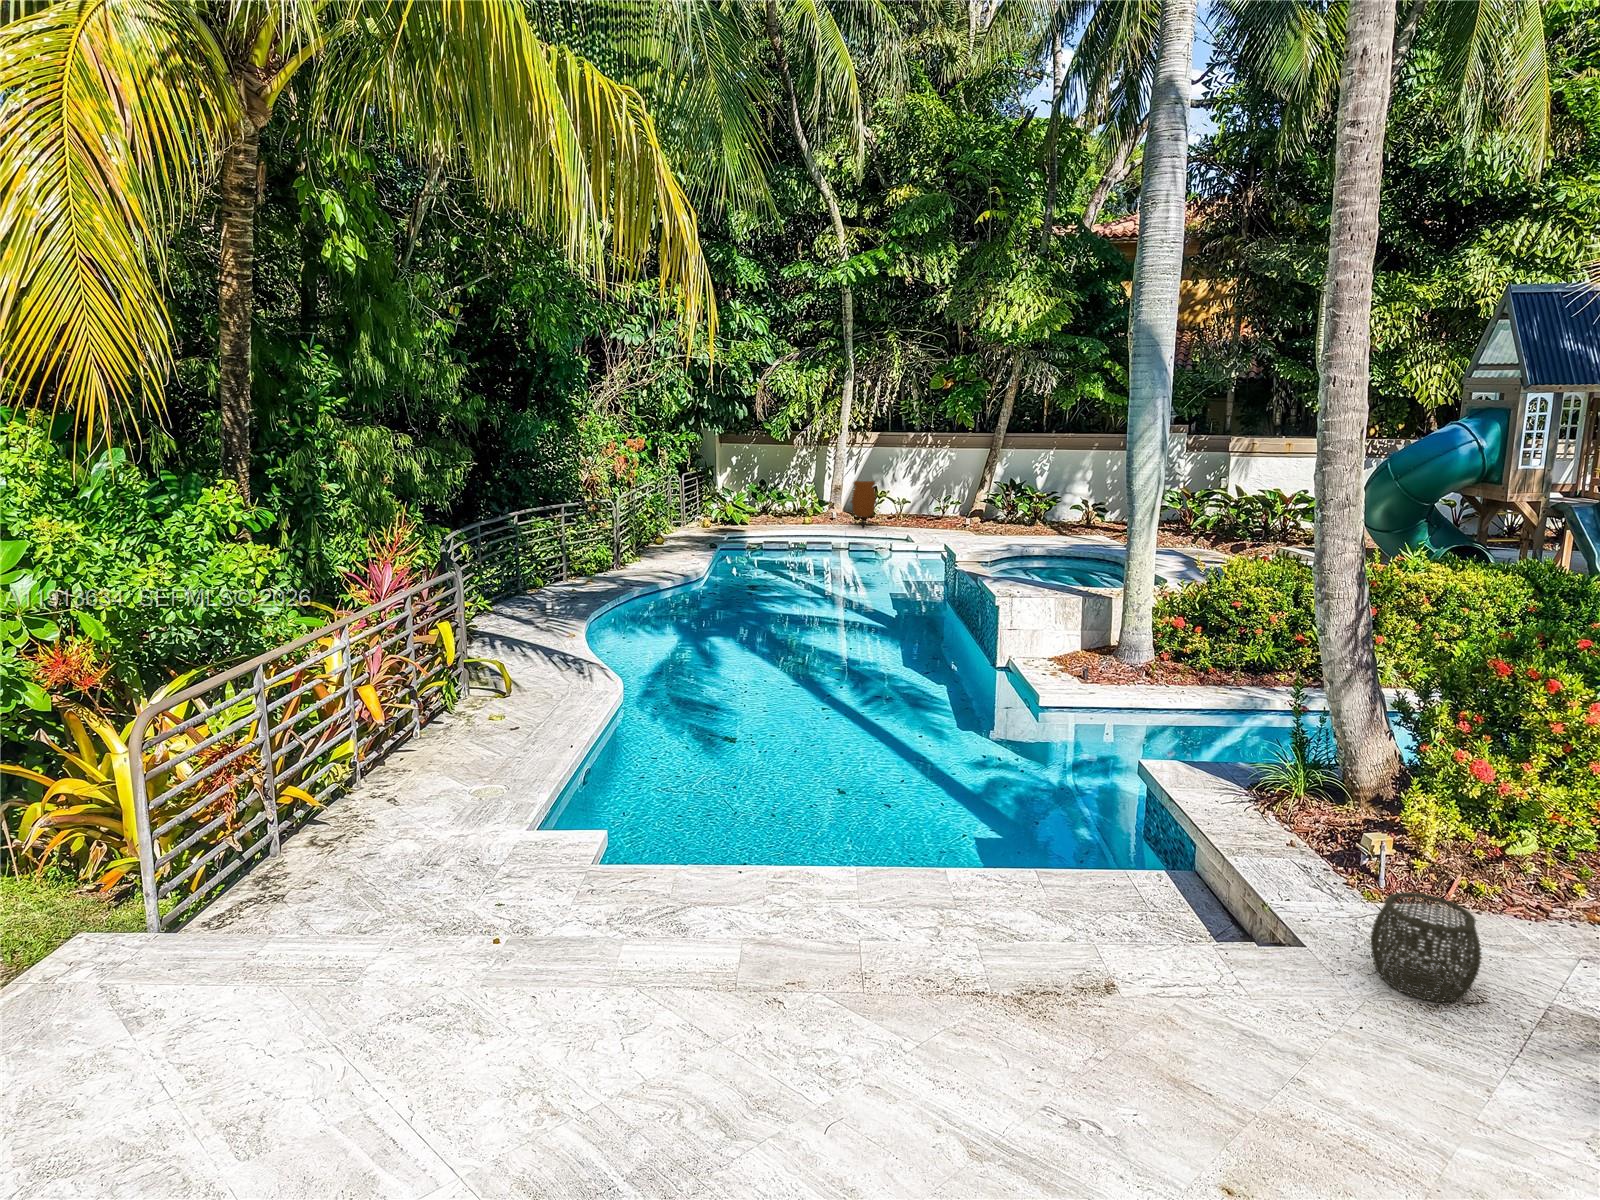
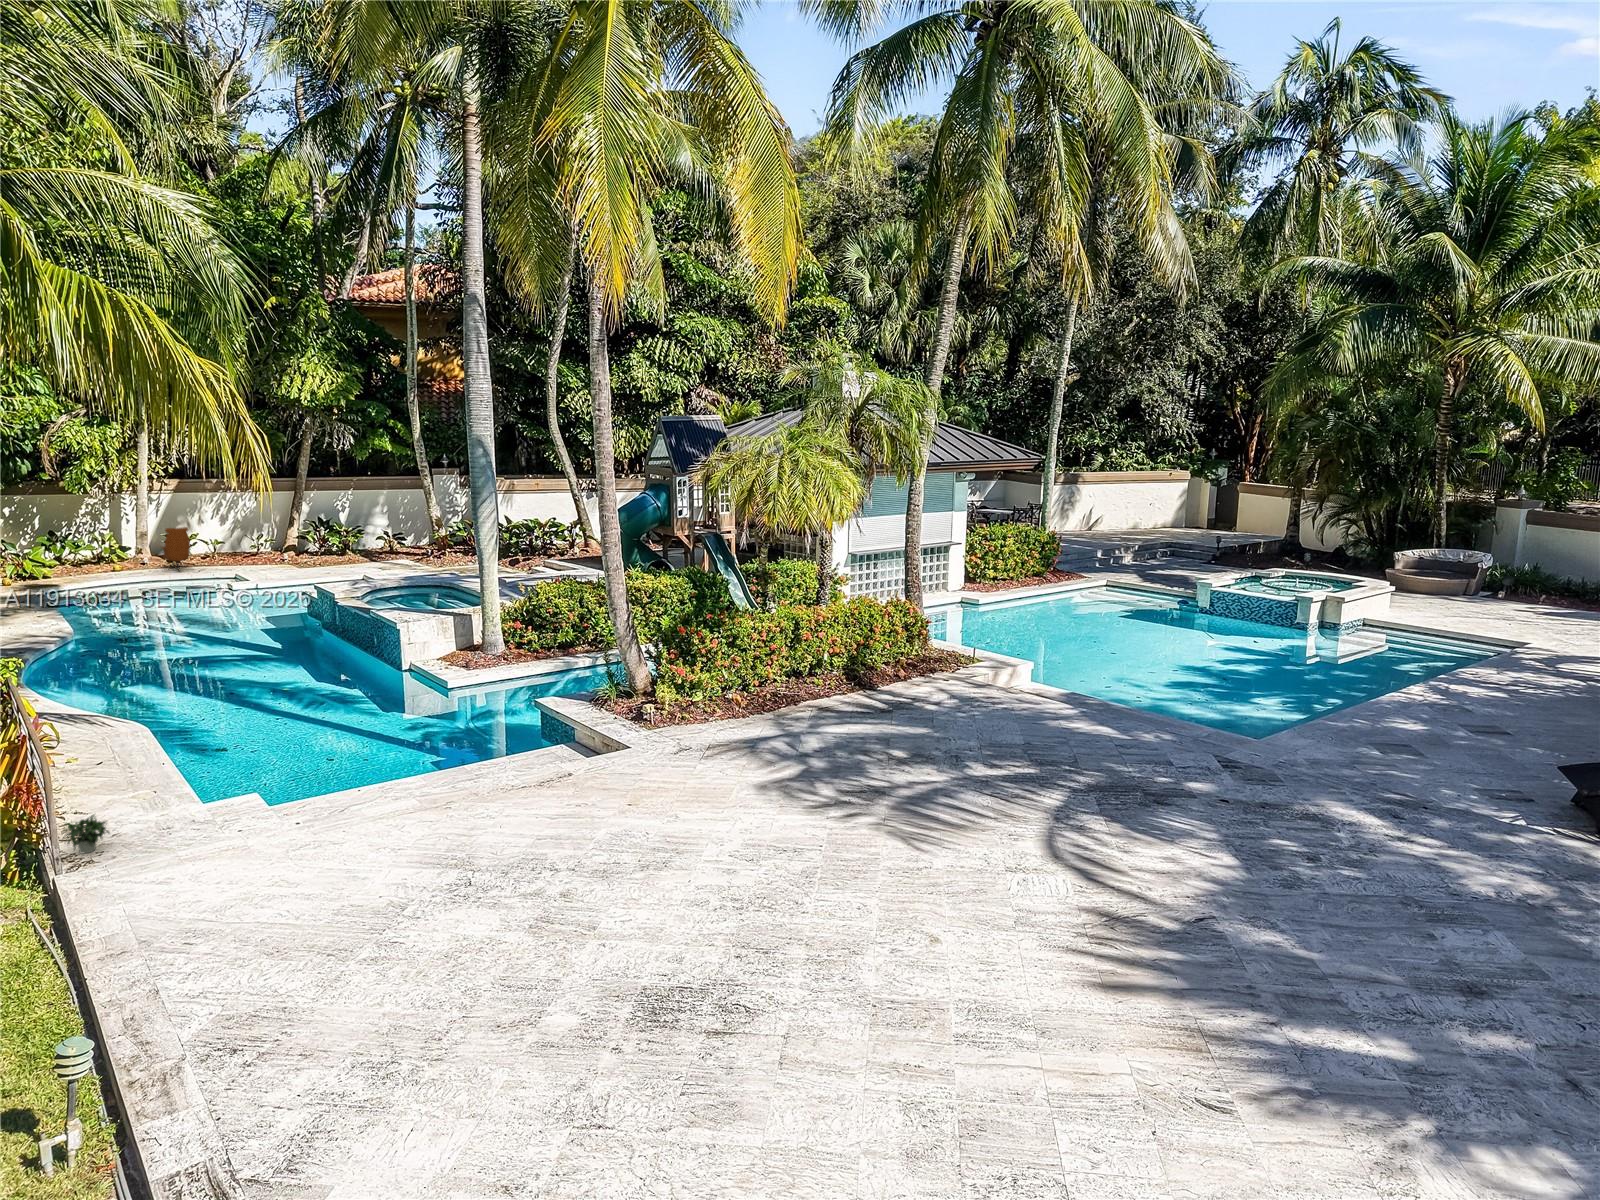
potted plant: none [265,802,361,867] -> present [63,815,109,853]
woven basket: present [1370,892,1482,1003] -> none [655,718,691,755]

